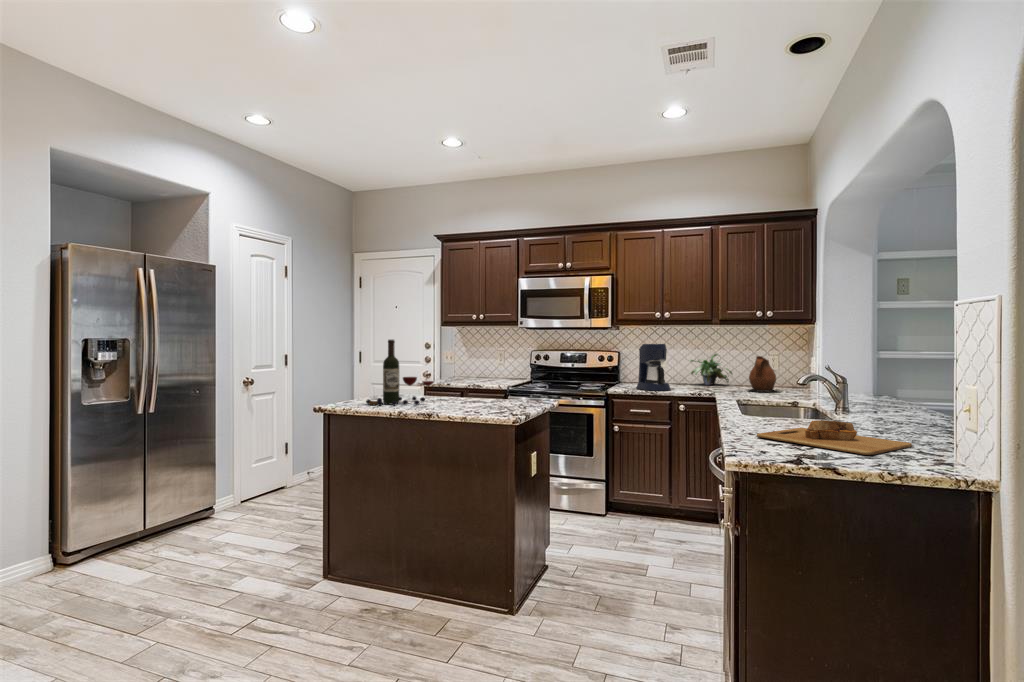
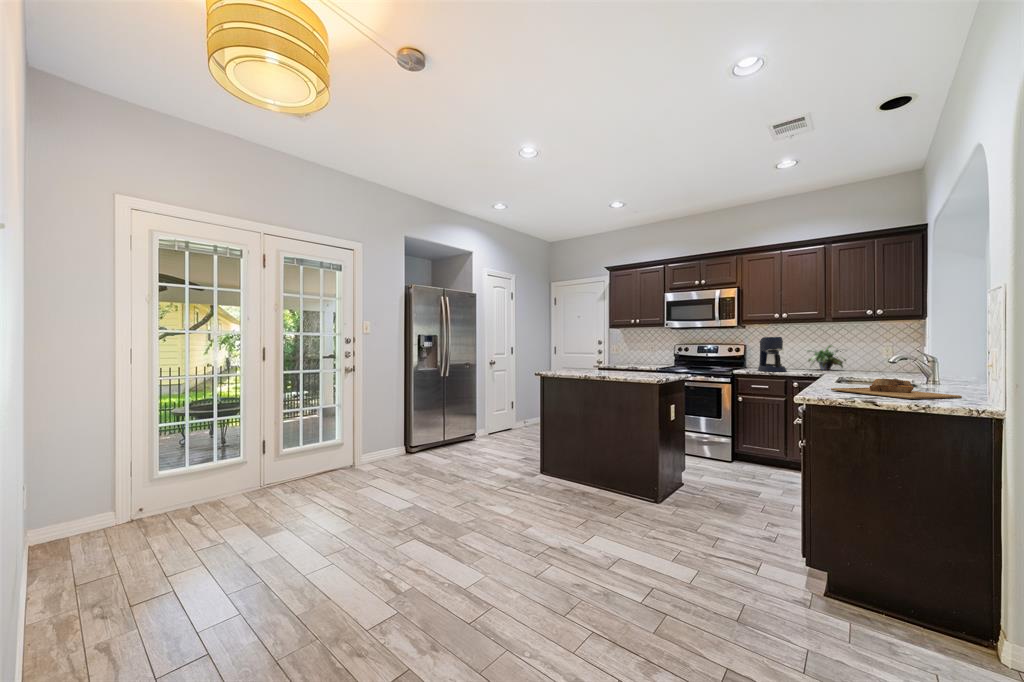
wine bottle: present [366,340,434,406] -> none [565,333,607,372]
ceramic pitcher: present [749,356,778,392] -> none [855,346,890,374]

